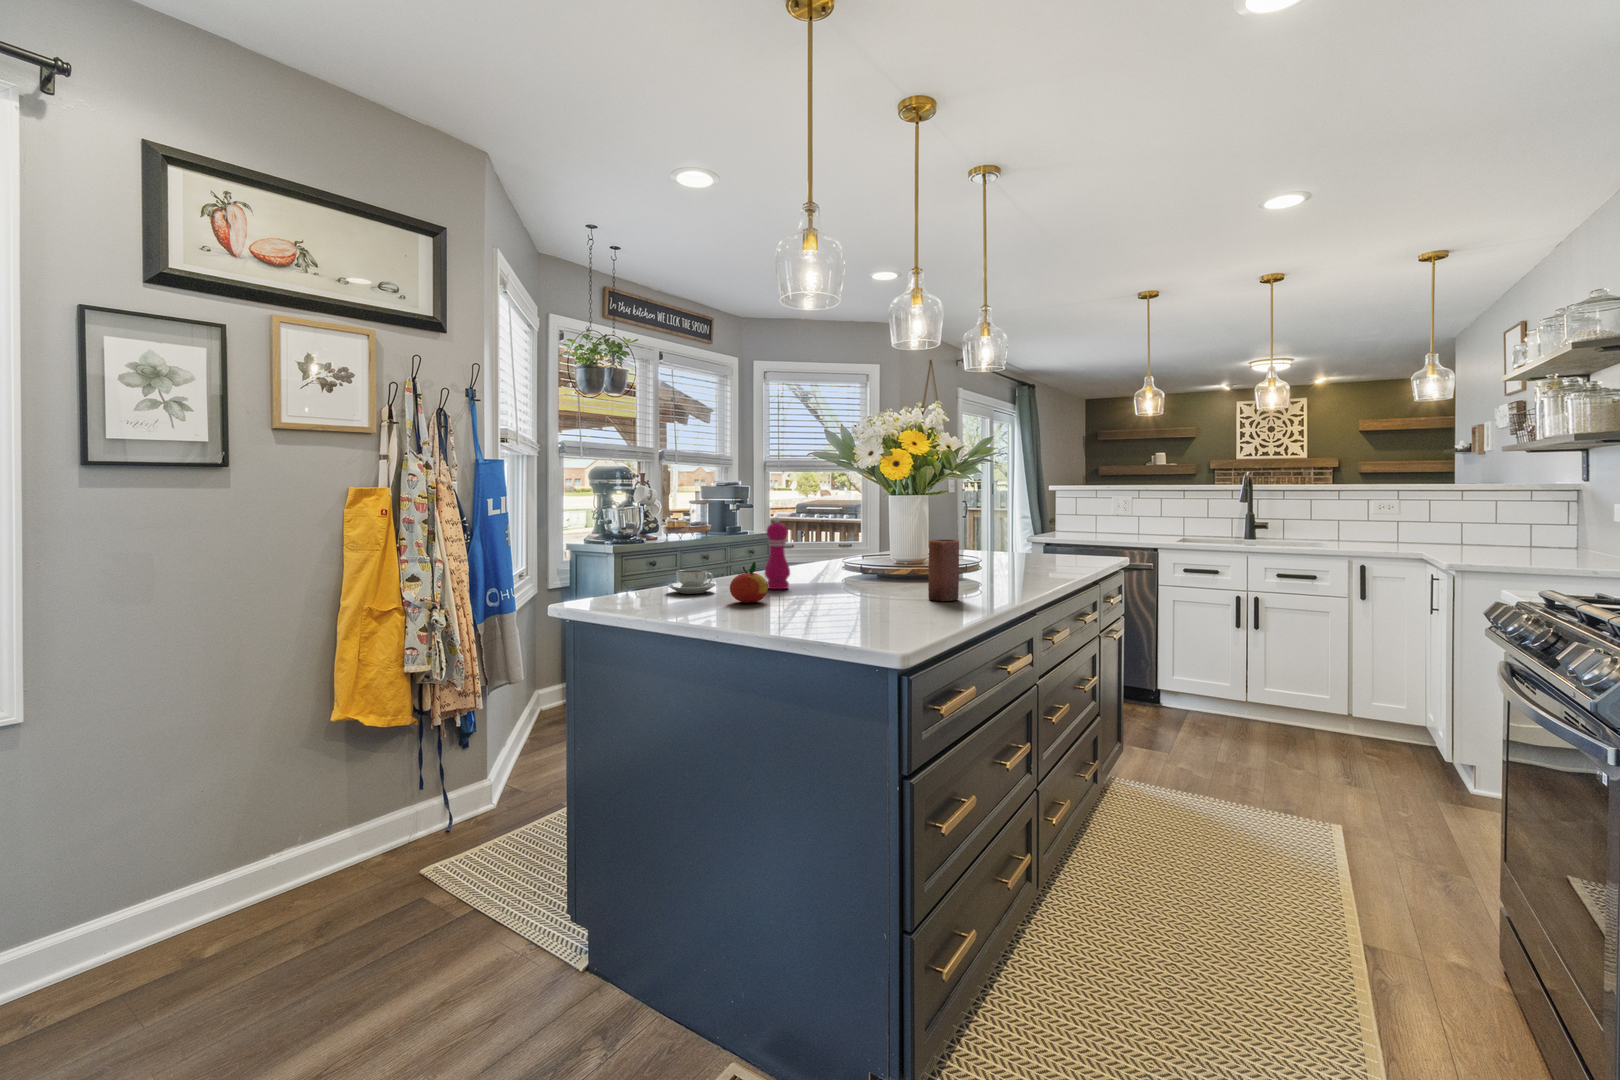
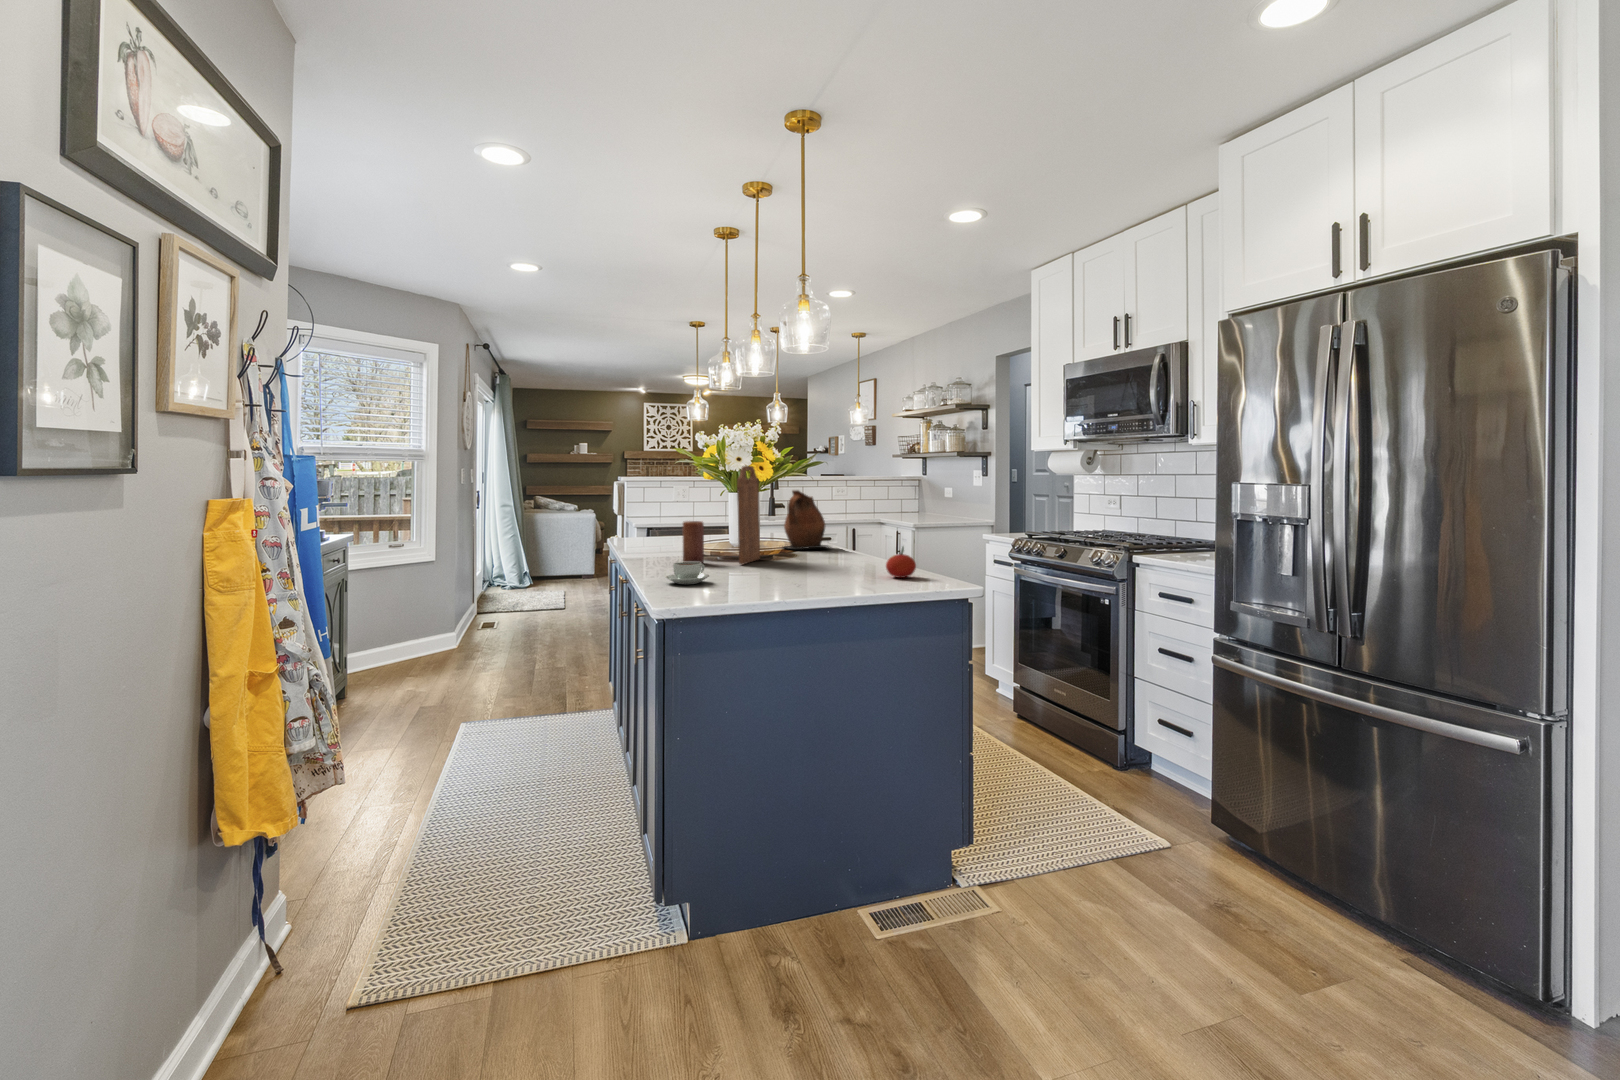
cutting board: none [838,465,899,583] -> present [737,466,760,565]
ceramic pitcher: none [989,497,1059,577] -> present [782,490,831,549]
pepper mill: present [765,517,790,589] -> none [715,512,737,574]
candle: present [928,539,959,601] -> present [683,521,704,563]
apple: present [730,562,768,603] -> present [886,547,916,578]

